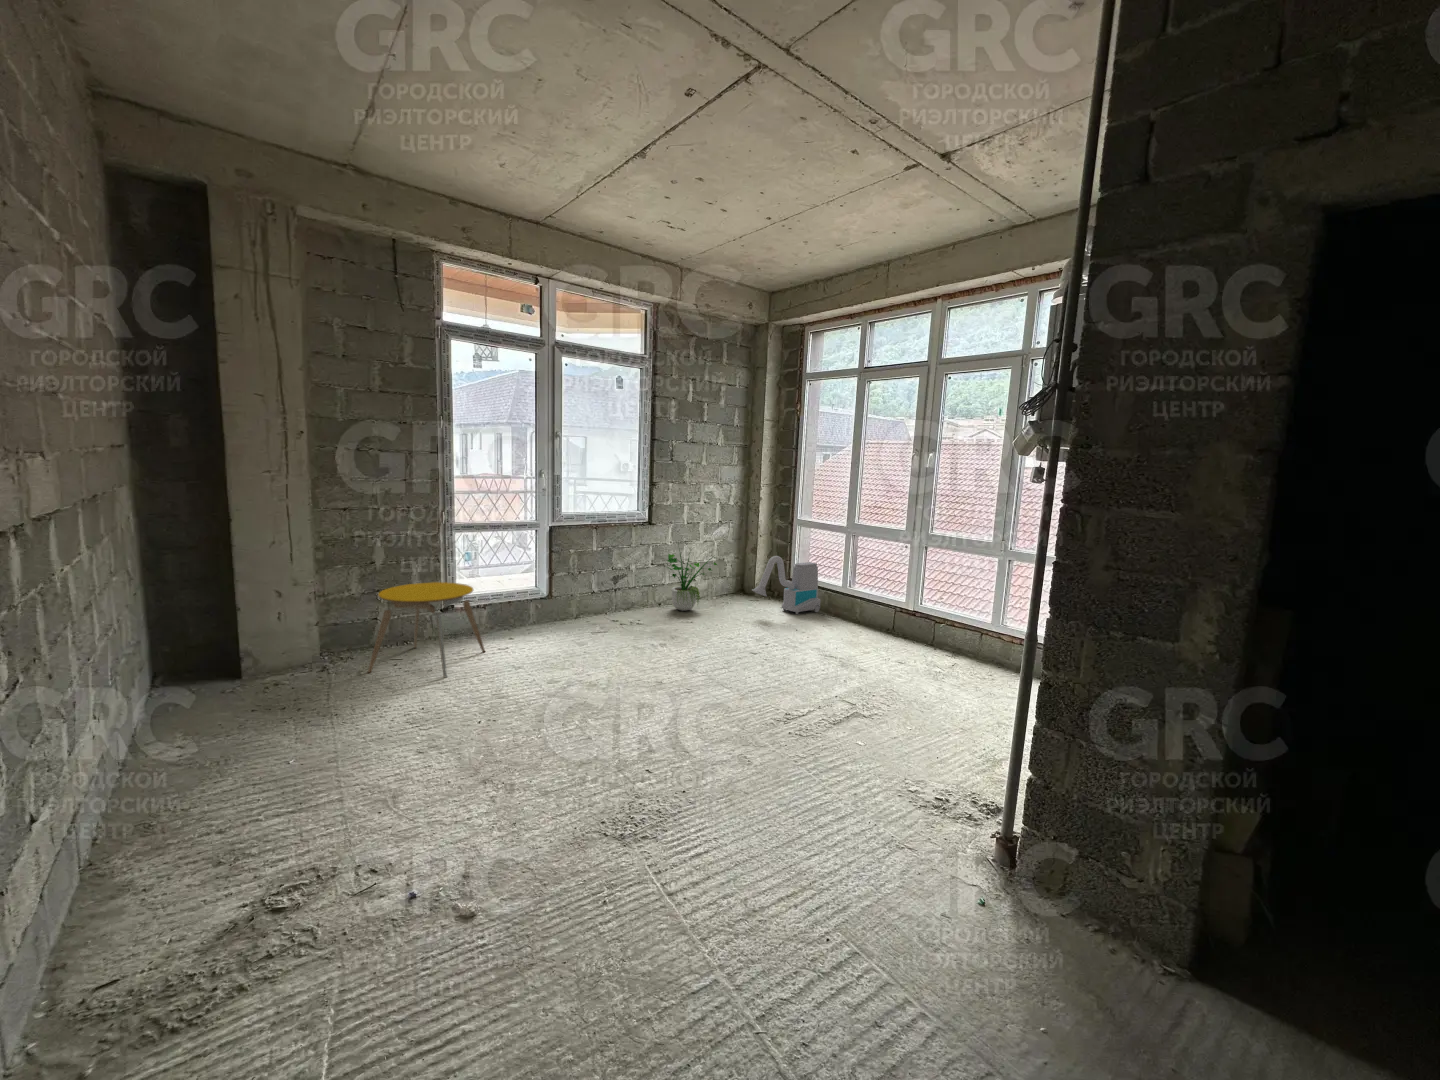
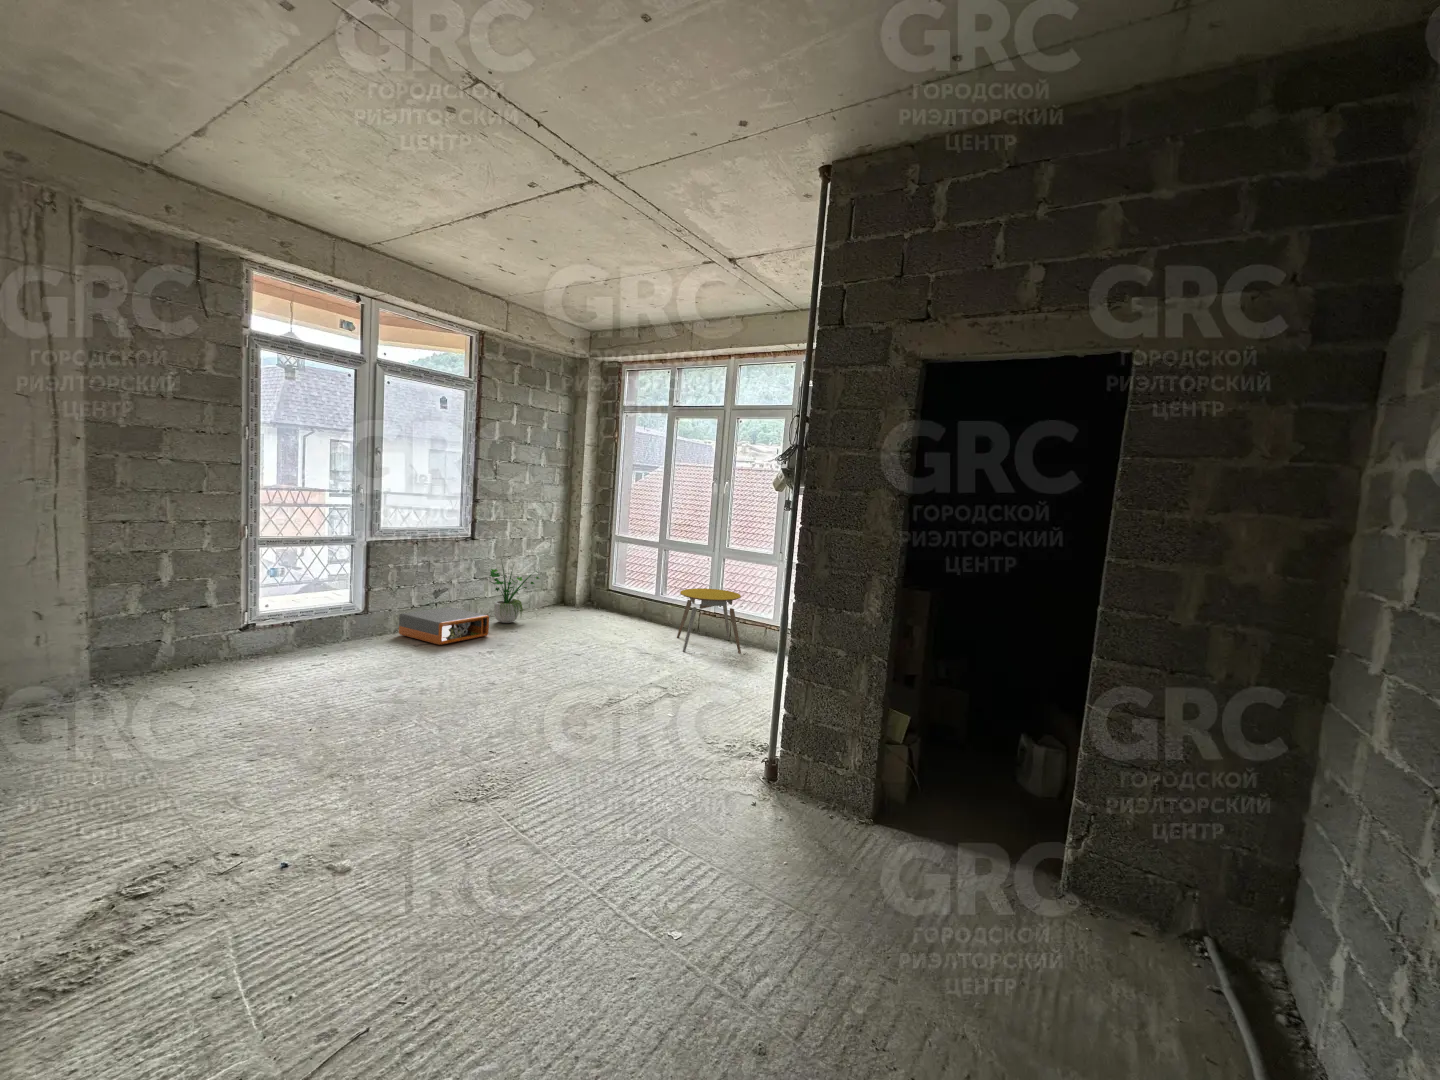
vacuum cleaner: present [752,556,821,614] -> none [574,569,637,622]
stool: present [368,582,485,678] -> present [677,588,741,653]
storage box: none [581,592,665,632] -> present [399,607,489,645]

